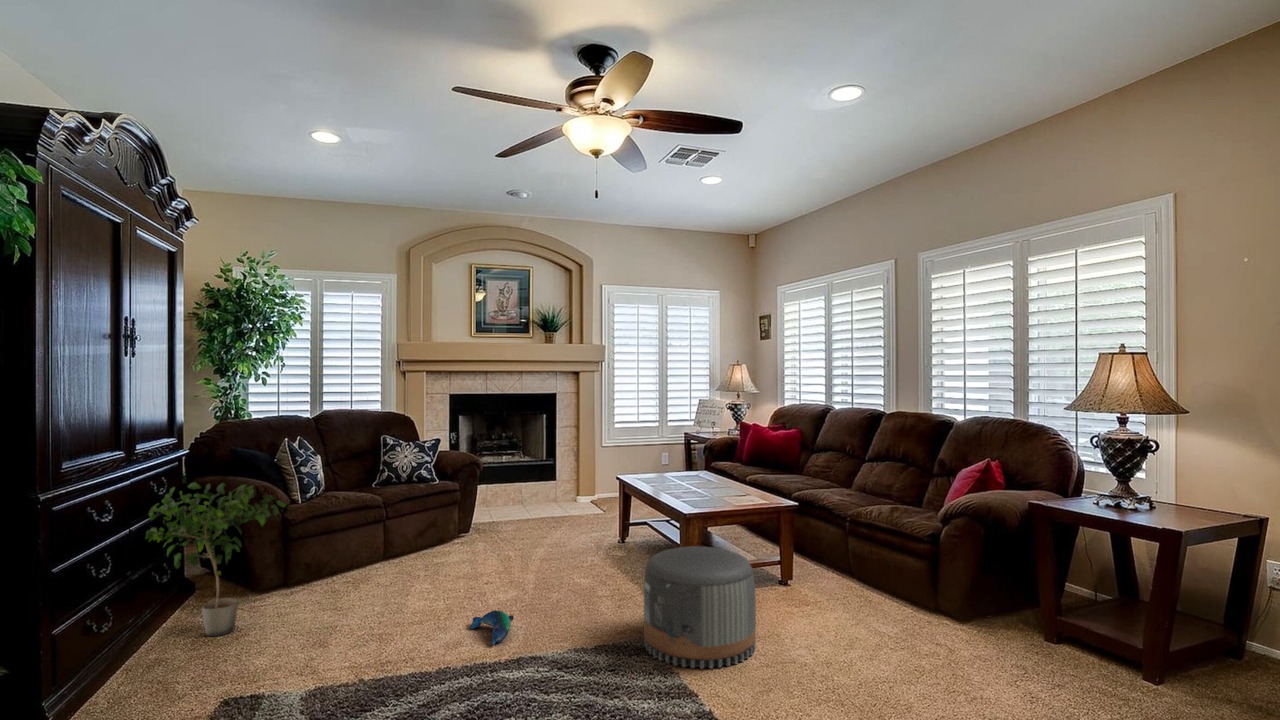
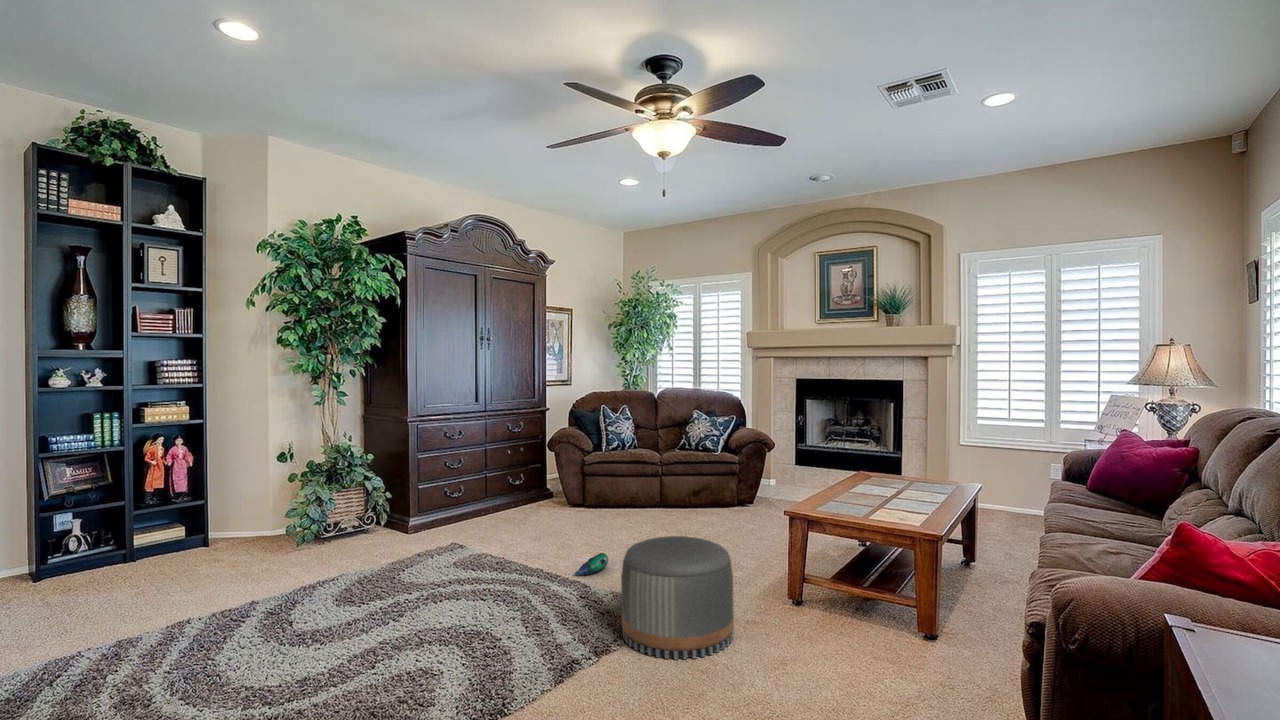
potted plant: present [145,482,286,636] -> none [477,428,540,524]

